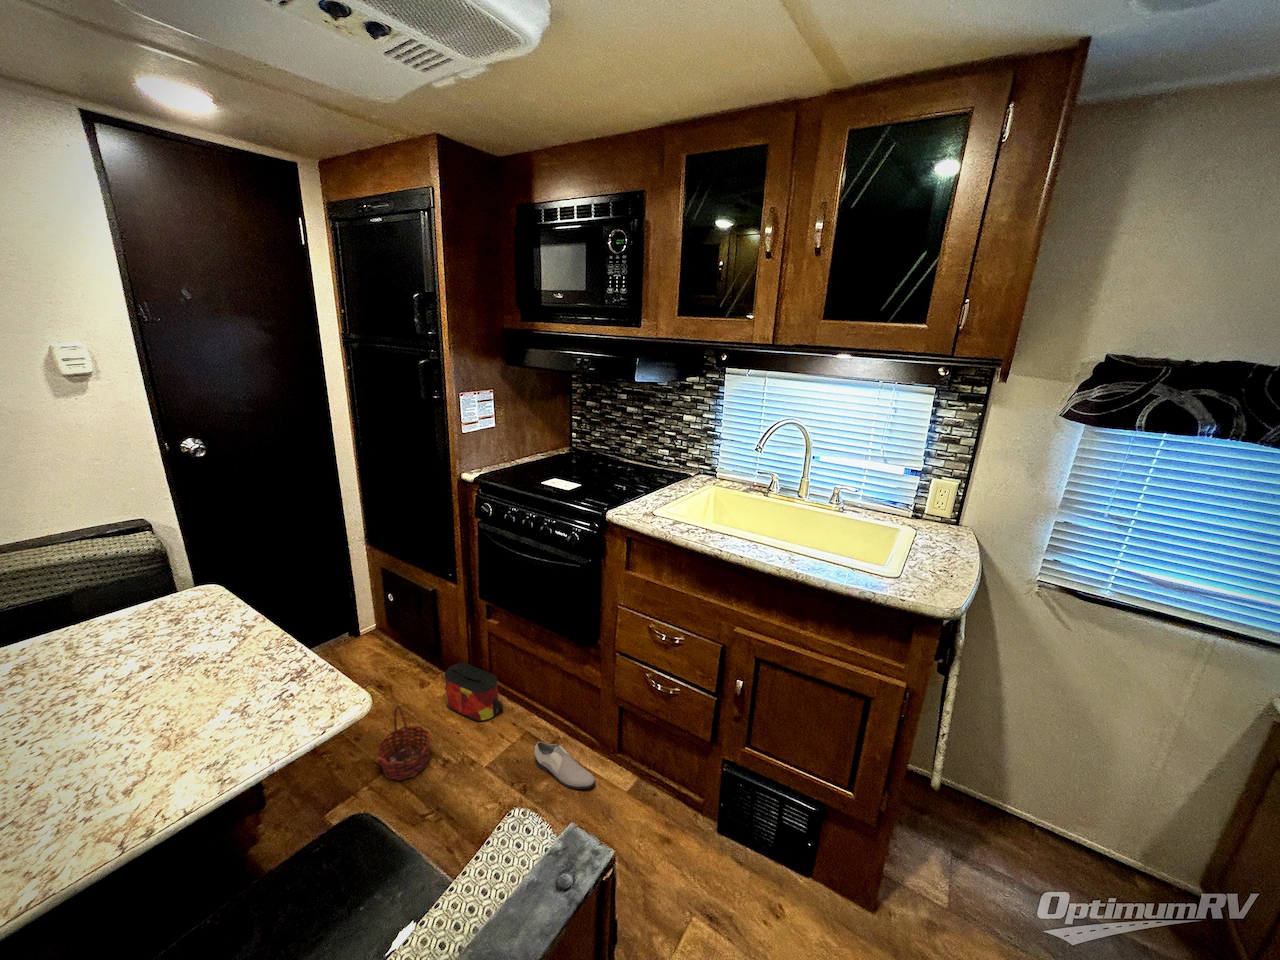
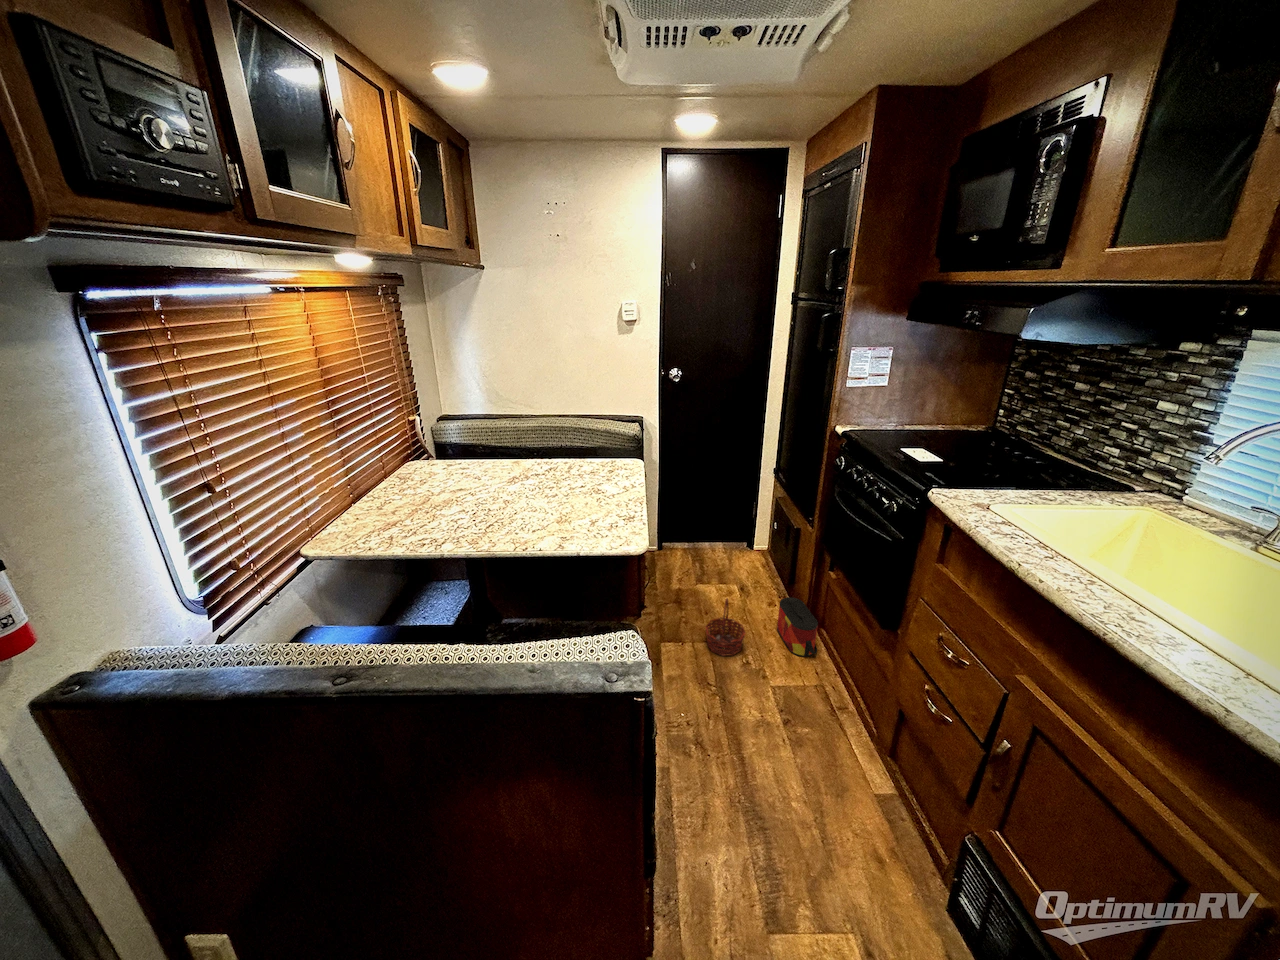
shoe: present [534,741,595,789] -> none [810,693,850,763]

